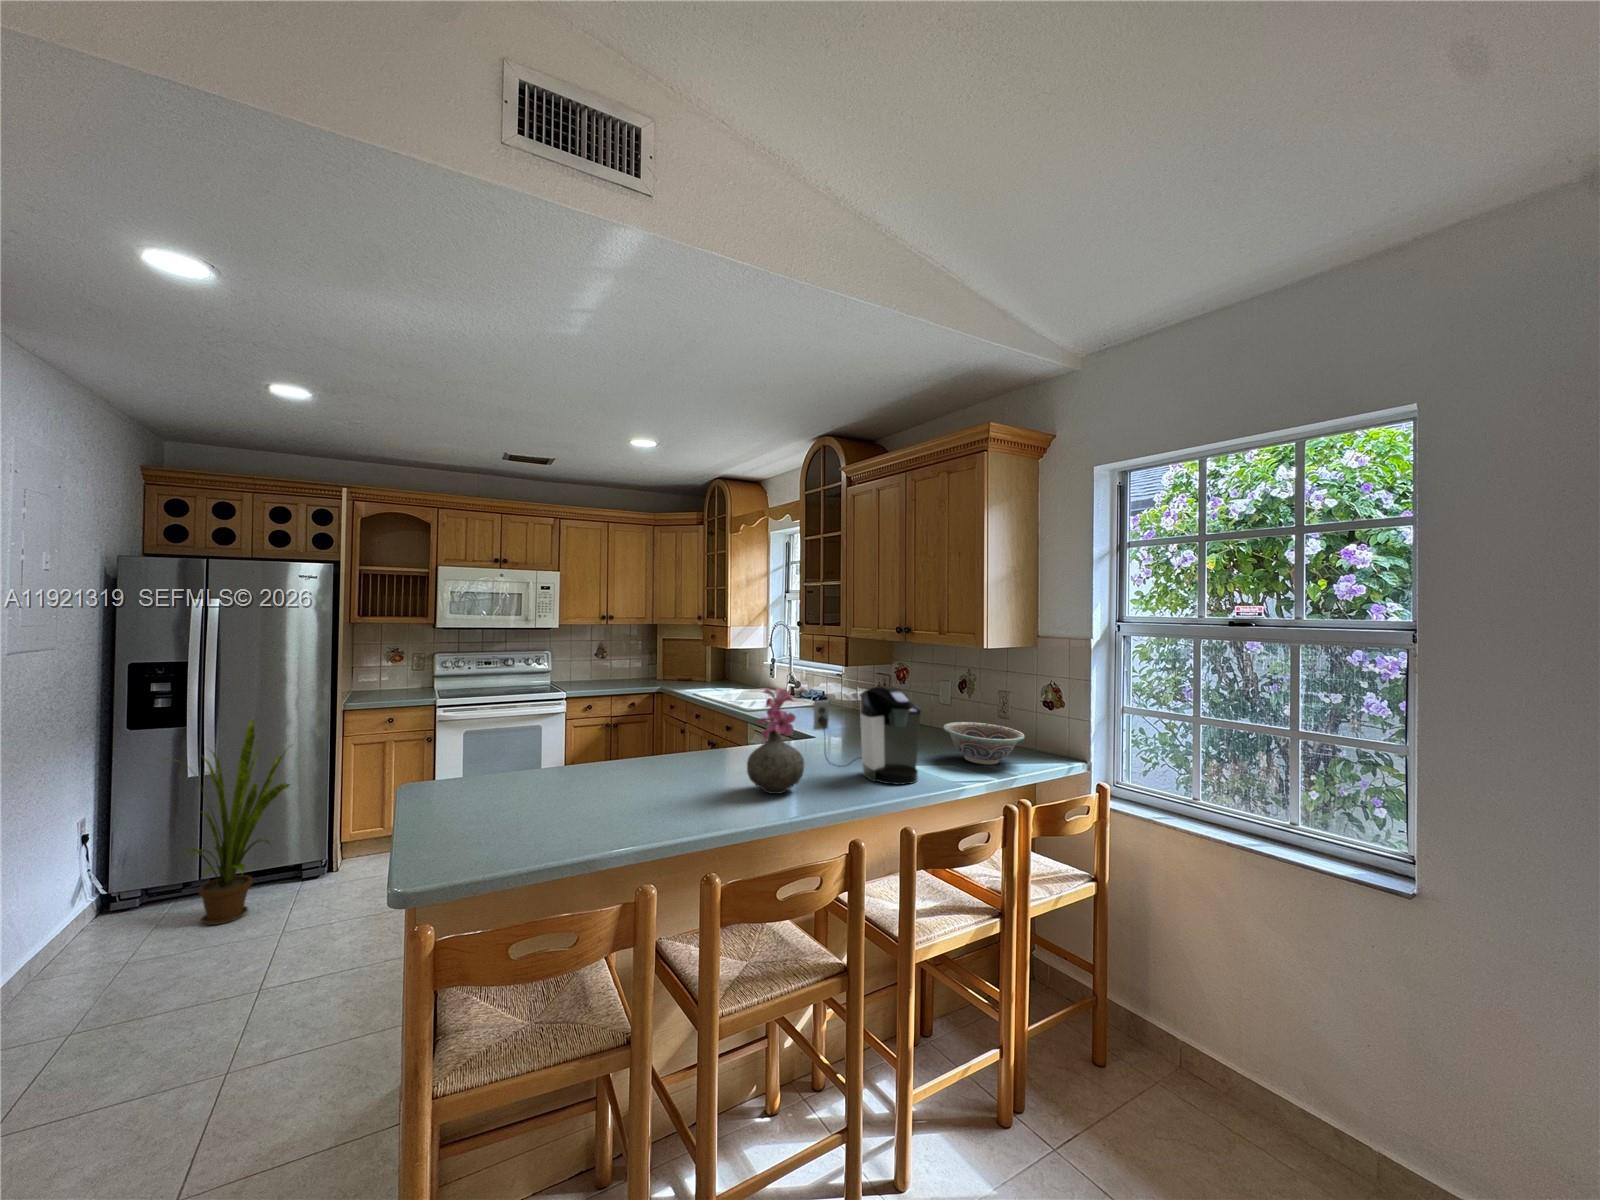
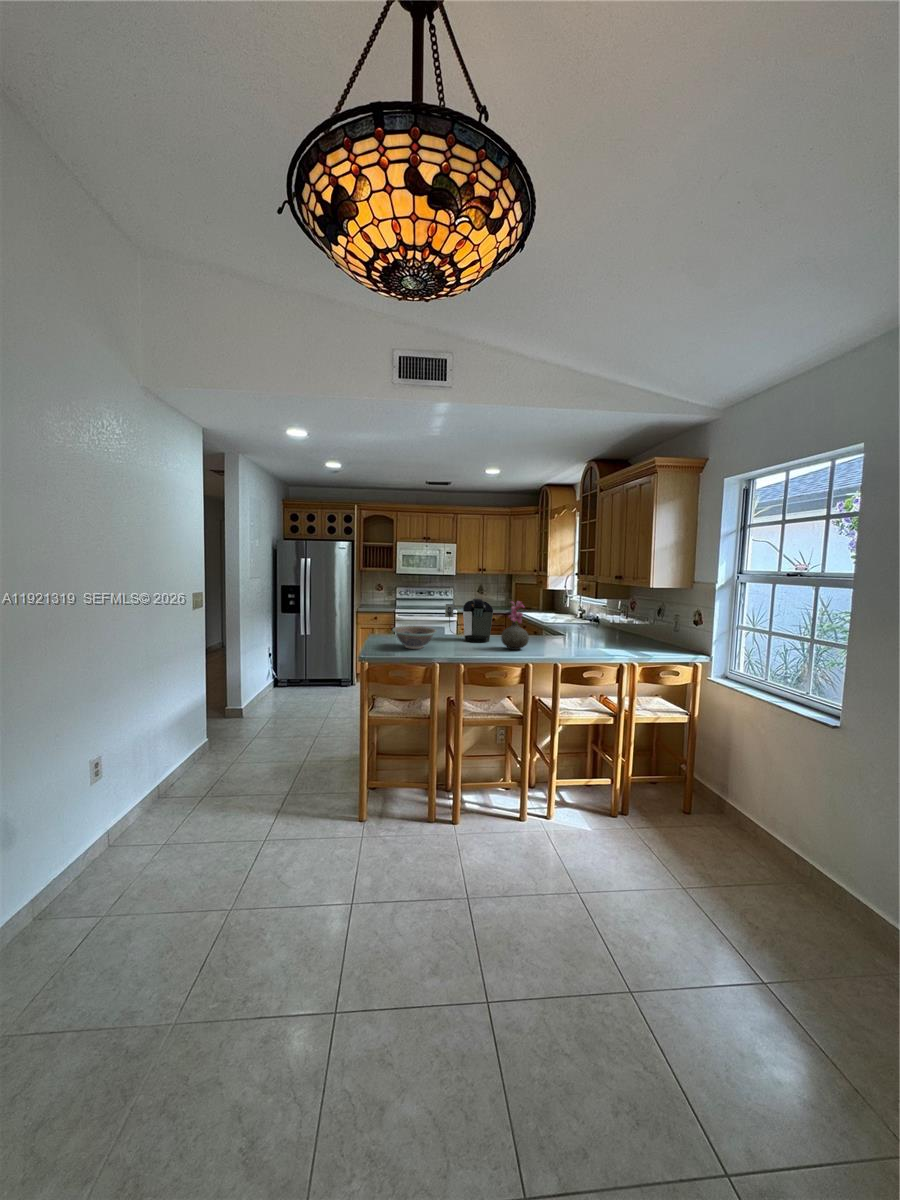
coffee maker: present [813,685,921,785] -> present [445,598,493,643]
house plant: present [168,721,294,925] -> none [292,613,338,696]
decorative bowl: present [943,722,1025,765] -> present [392,626,437,649]

